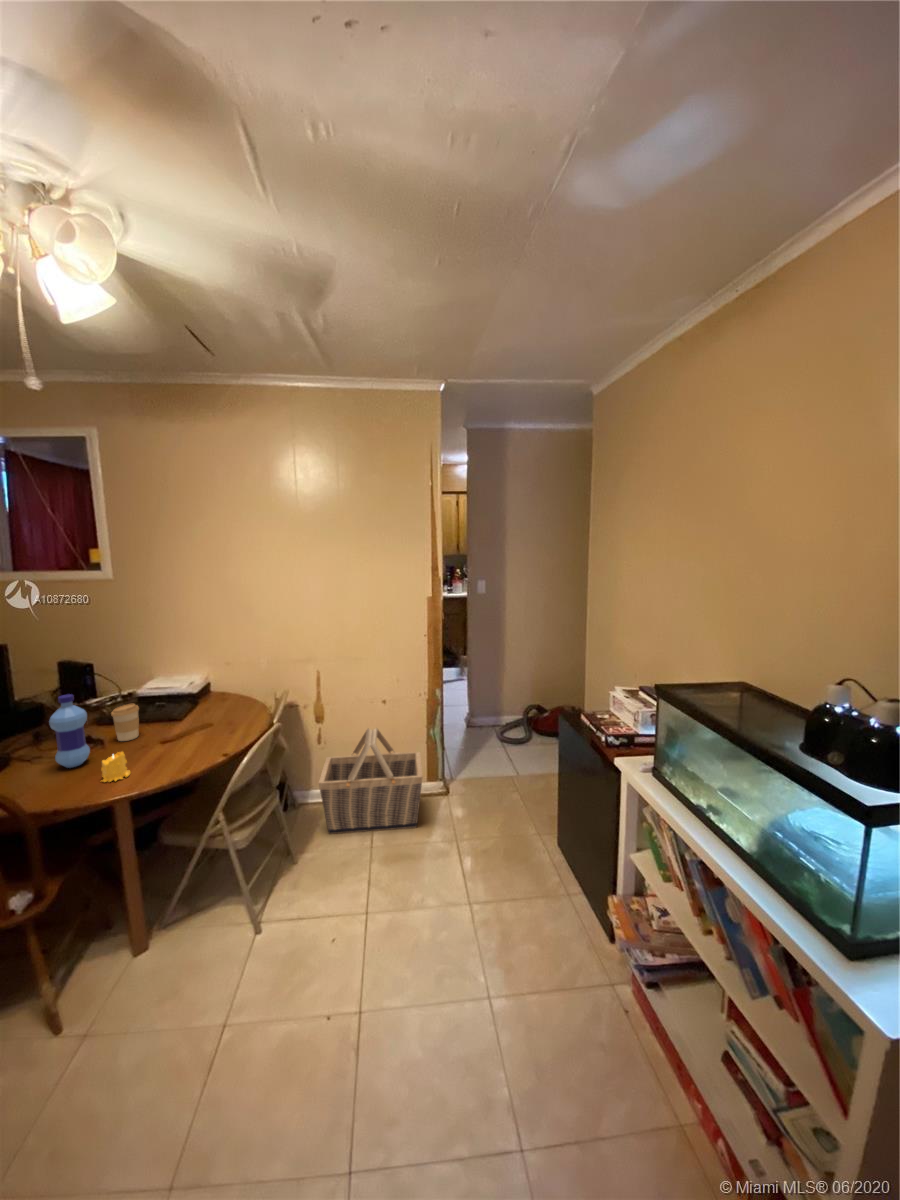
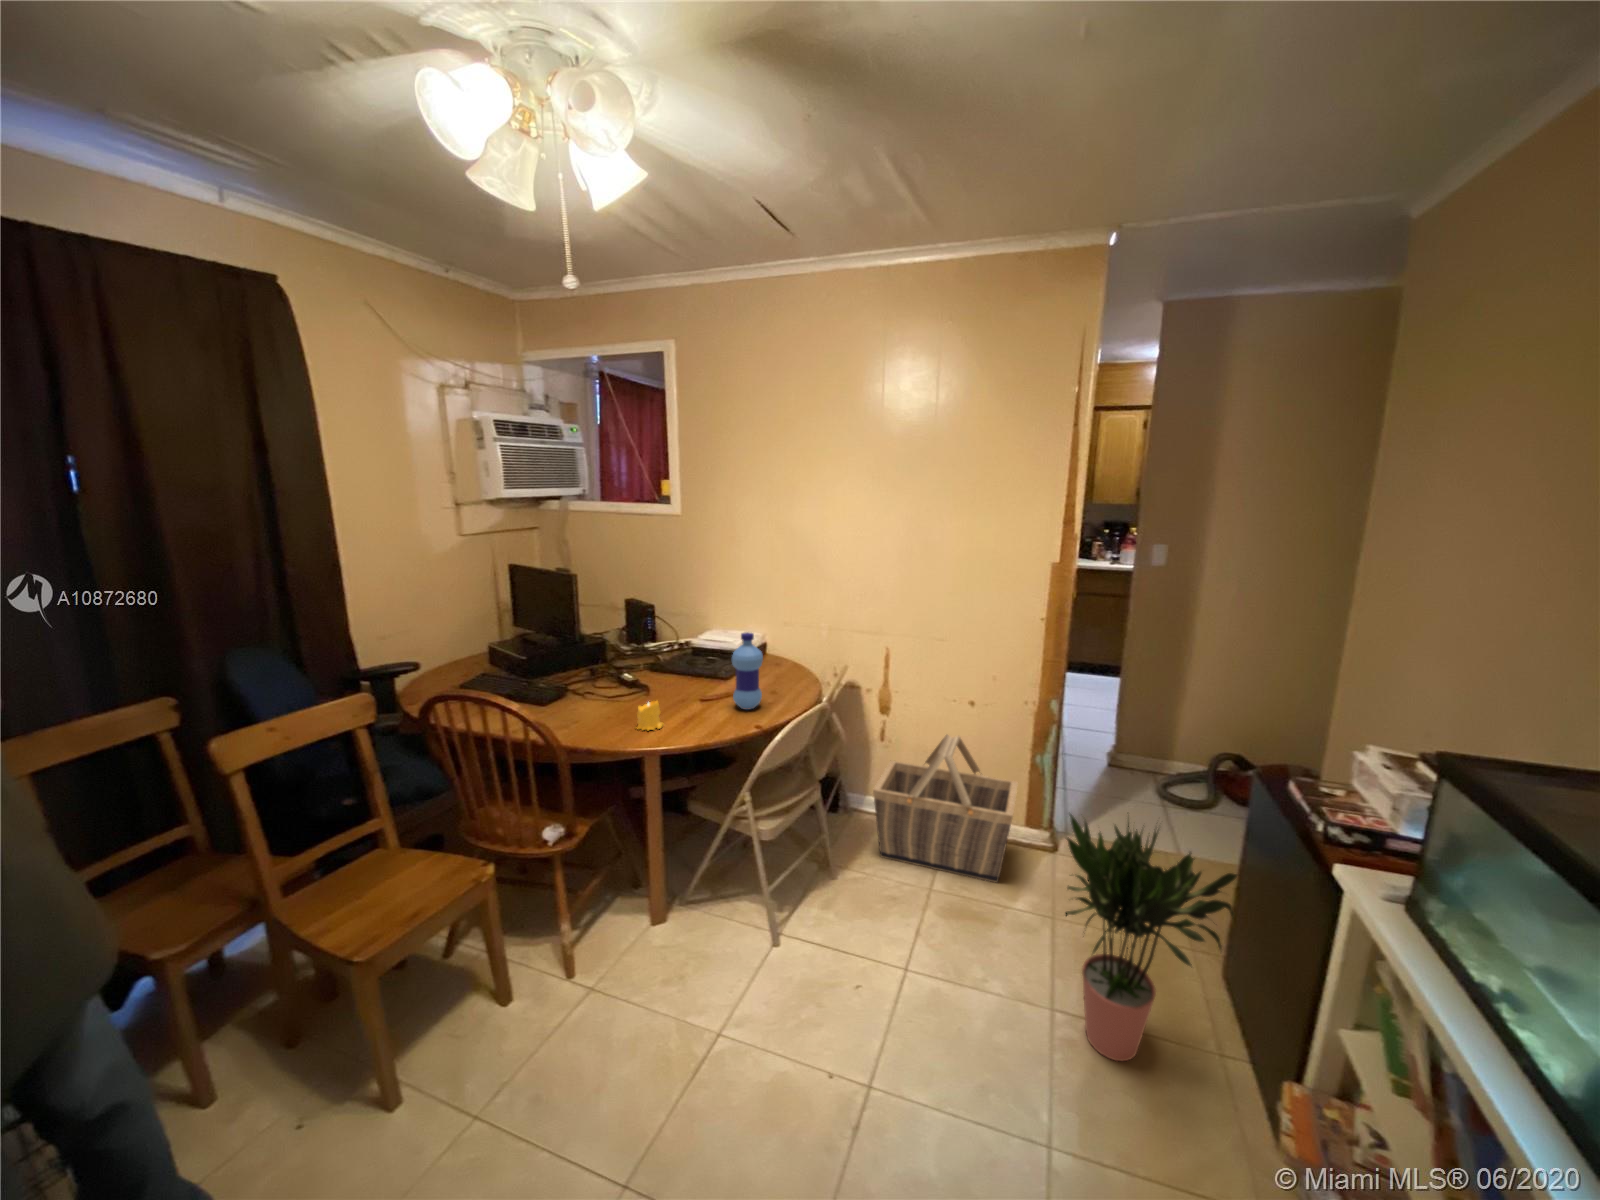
water bottle: present [49,694,90,768] -> present [732,632,763,709]
coffee cup: present [111,704,139,741] -> none [657,652,684,691]
potted plant: none [466,746,574,922] -> present [1066,814,1240,1061]

